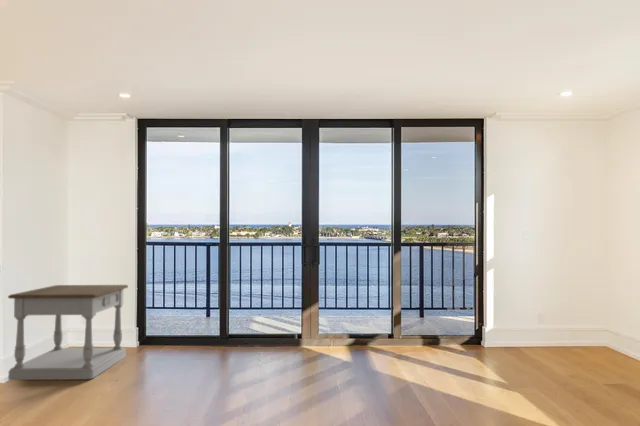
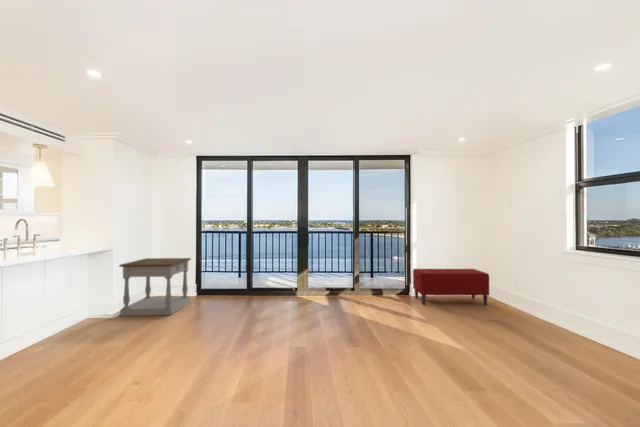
bench: none [492,303,625,365] -> present [413,269,489,305]

